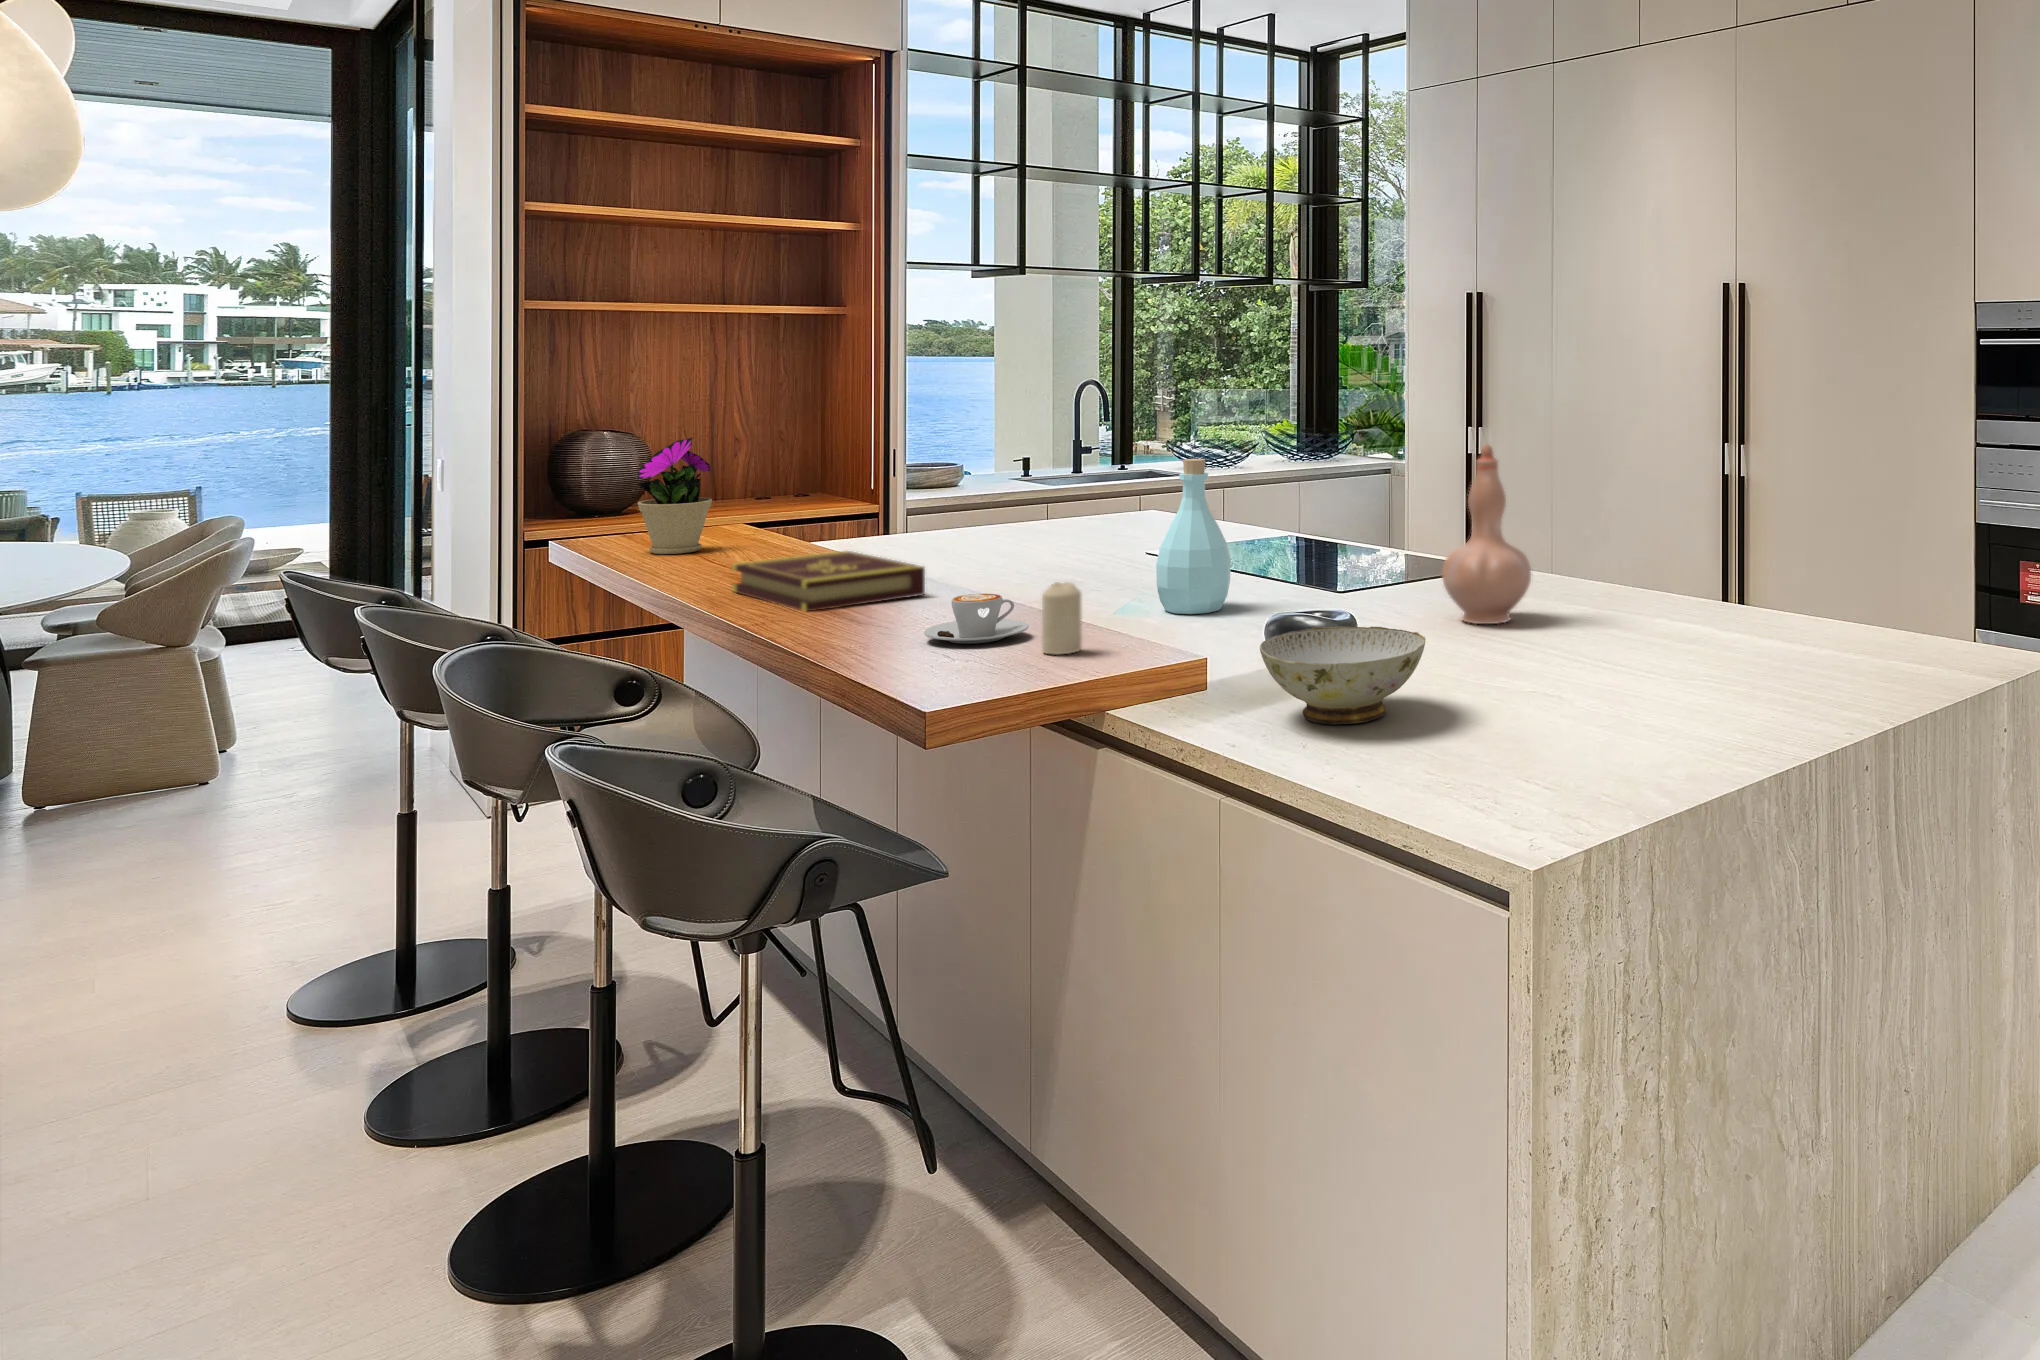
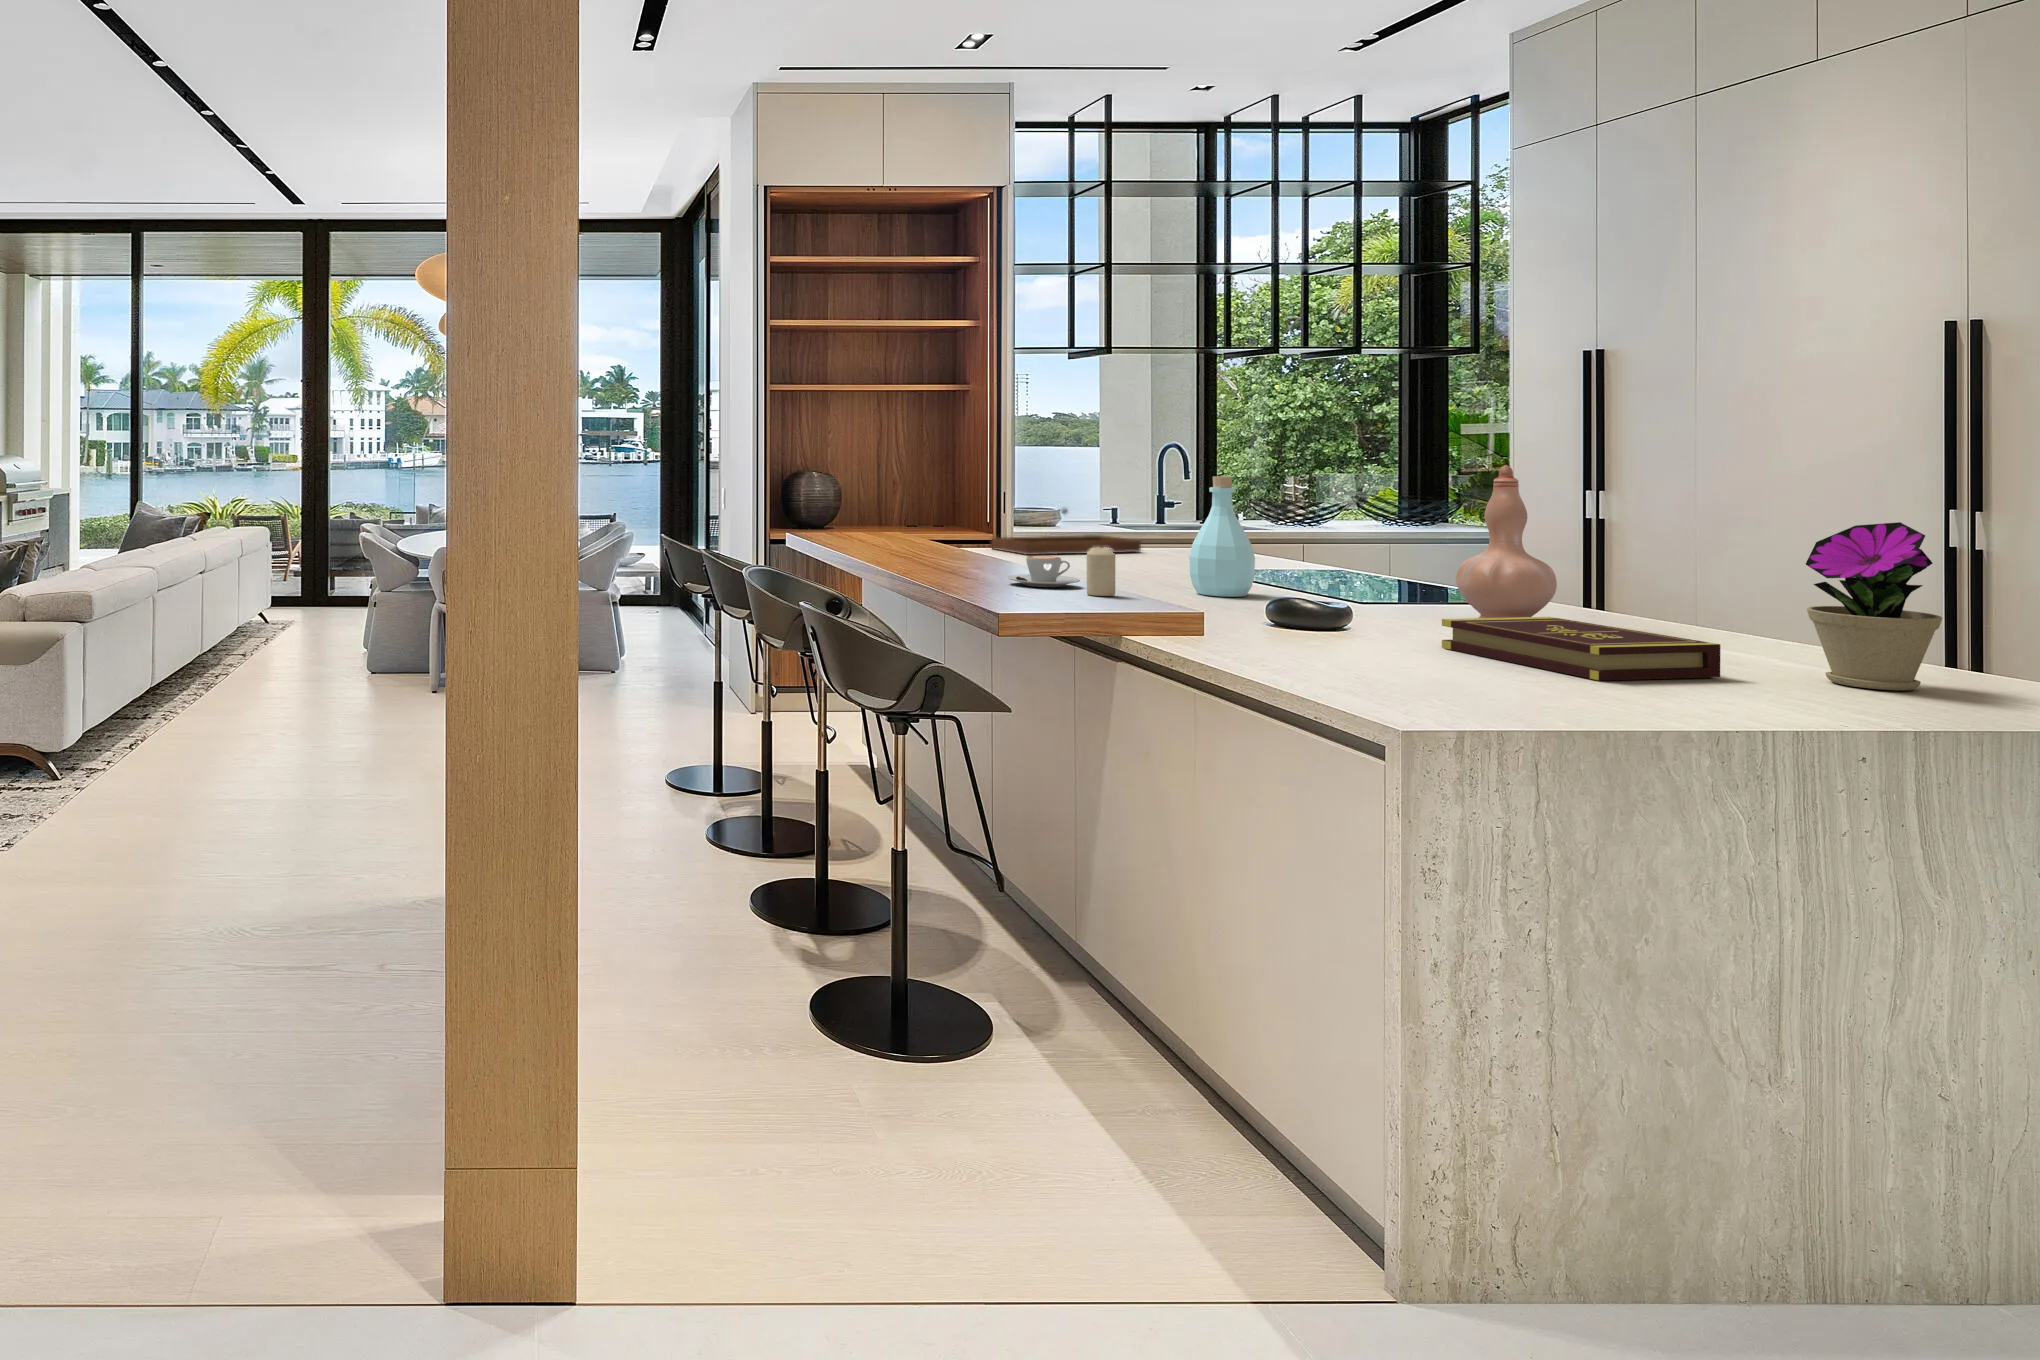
flower pot: present [637,438,712,554] -> present [1806,522,1942,690]
tray: none [883,486,1077,557] -> present [991,507,1141,555]
book: present [732,551,925,612] -> present [1442,617,1720,680]
ceramic bowl: present [1260,626,1425,725] -> none [1244,589,1394,656]

